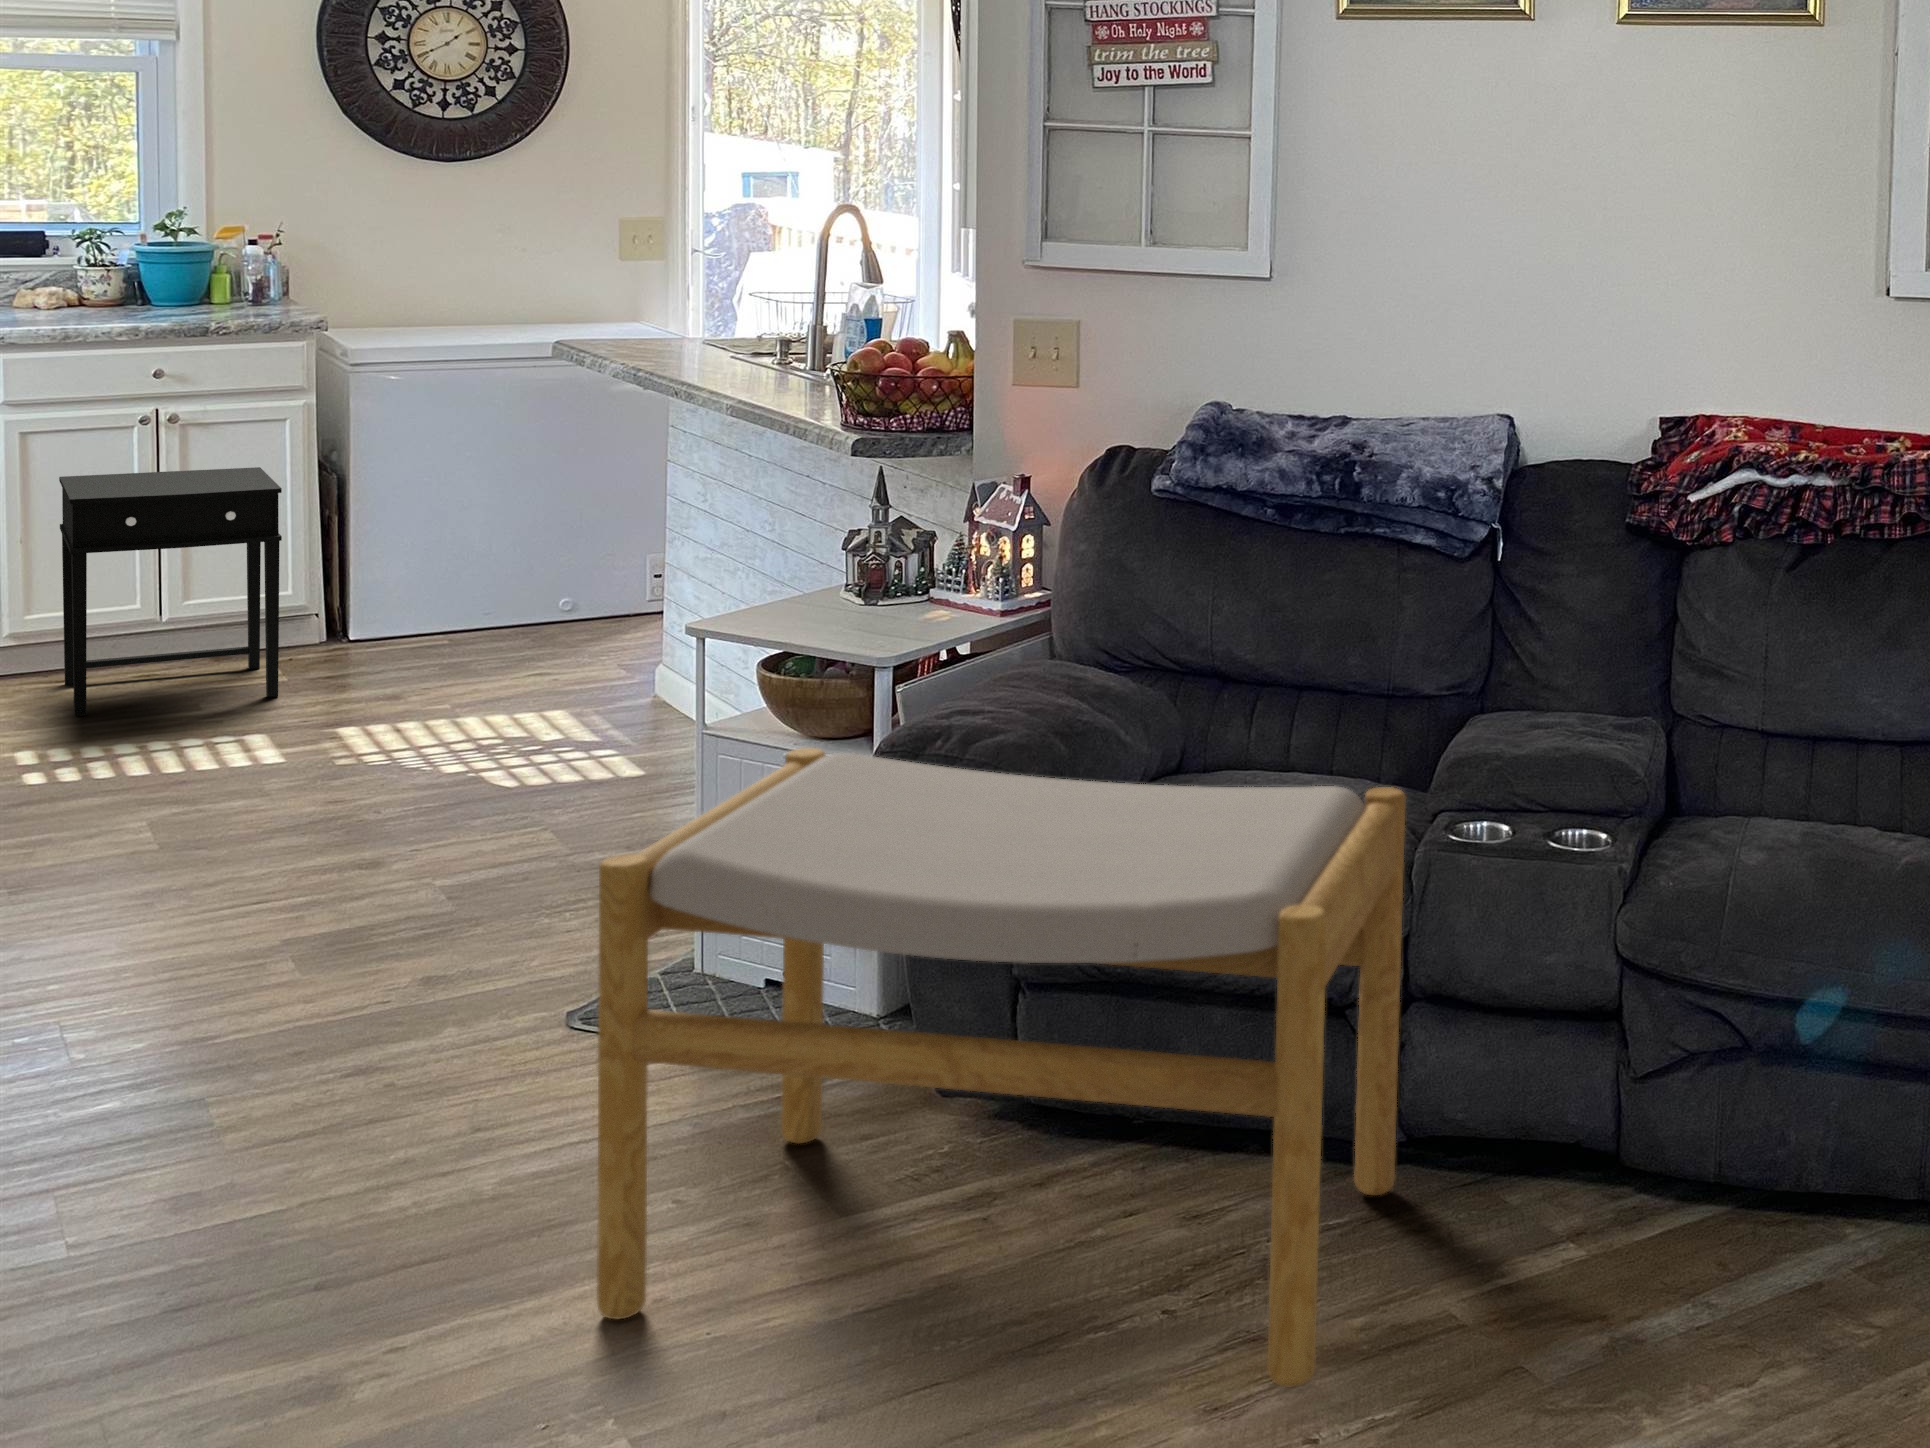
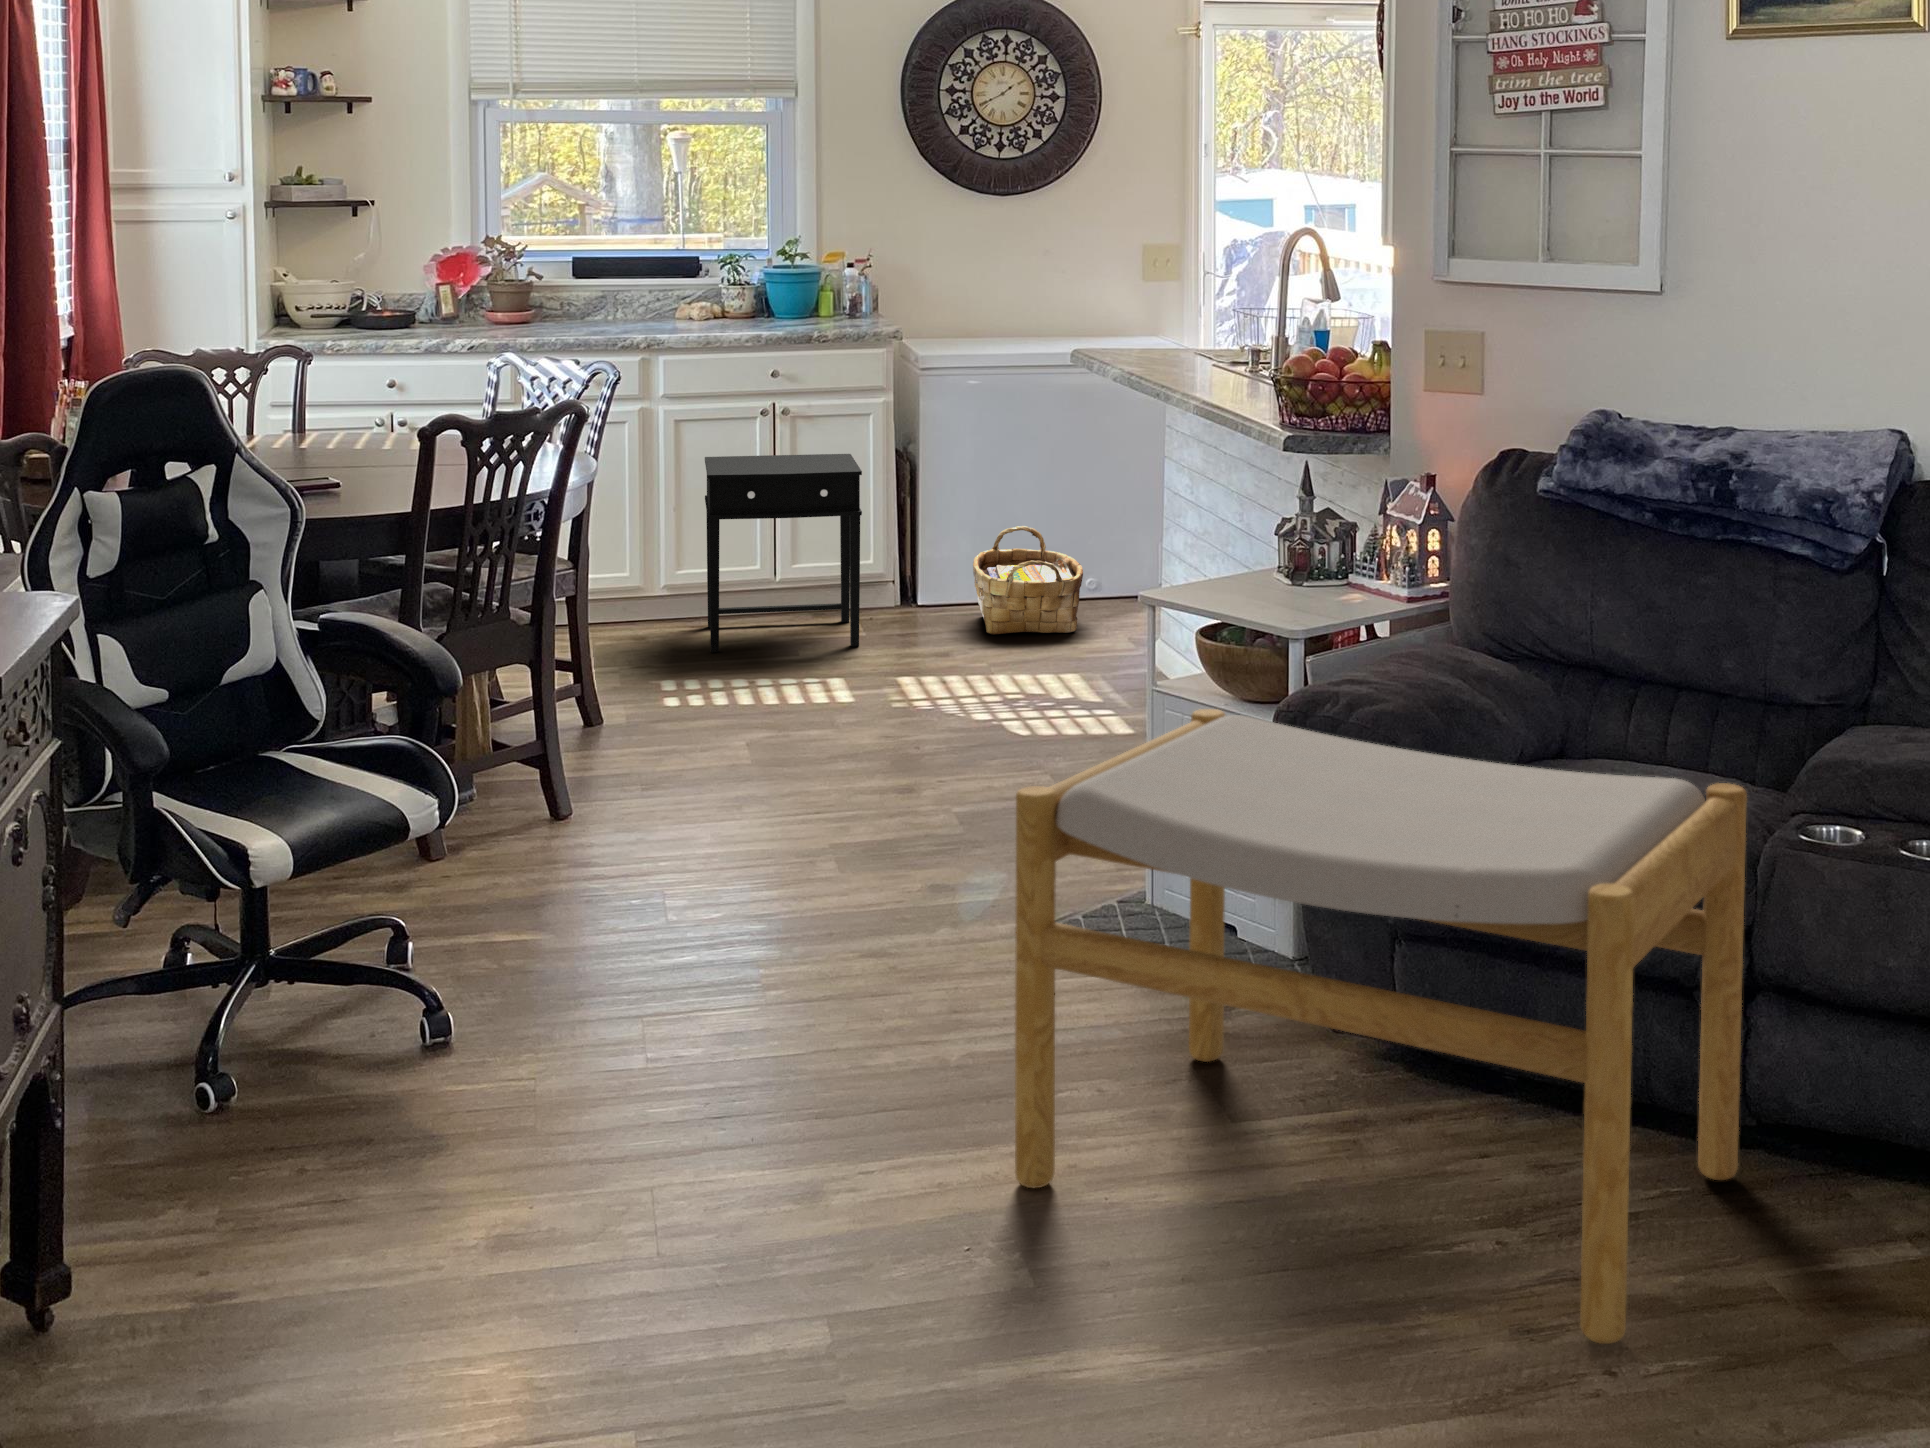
woven basket: none [423,545,563,673] -> present [973,526,1083,635]

